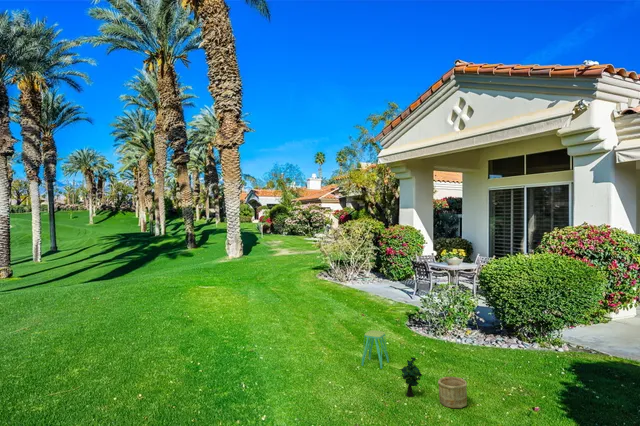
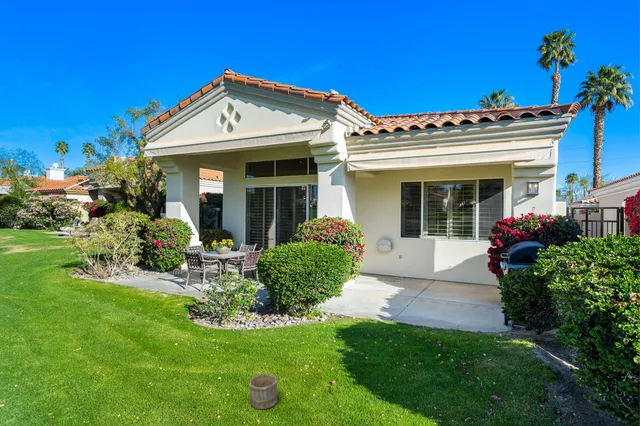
stool: present [362,330,389,369] -> none [150,338,182,382]
decorative plant: present [400,357,422,397] -> none [204,365,231,410]

